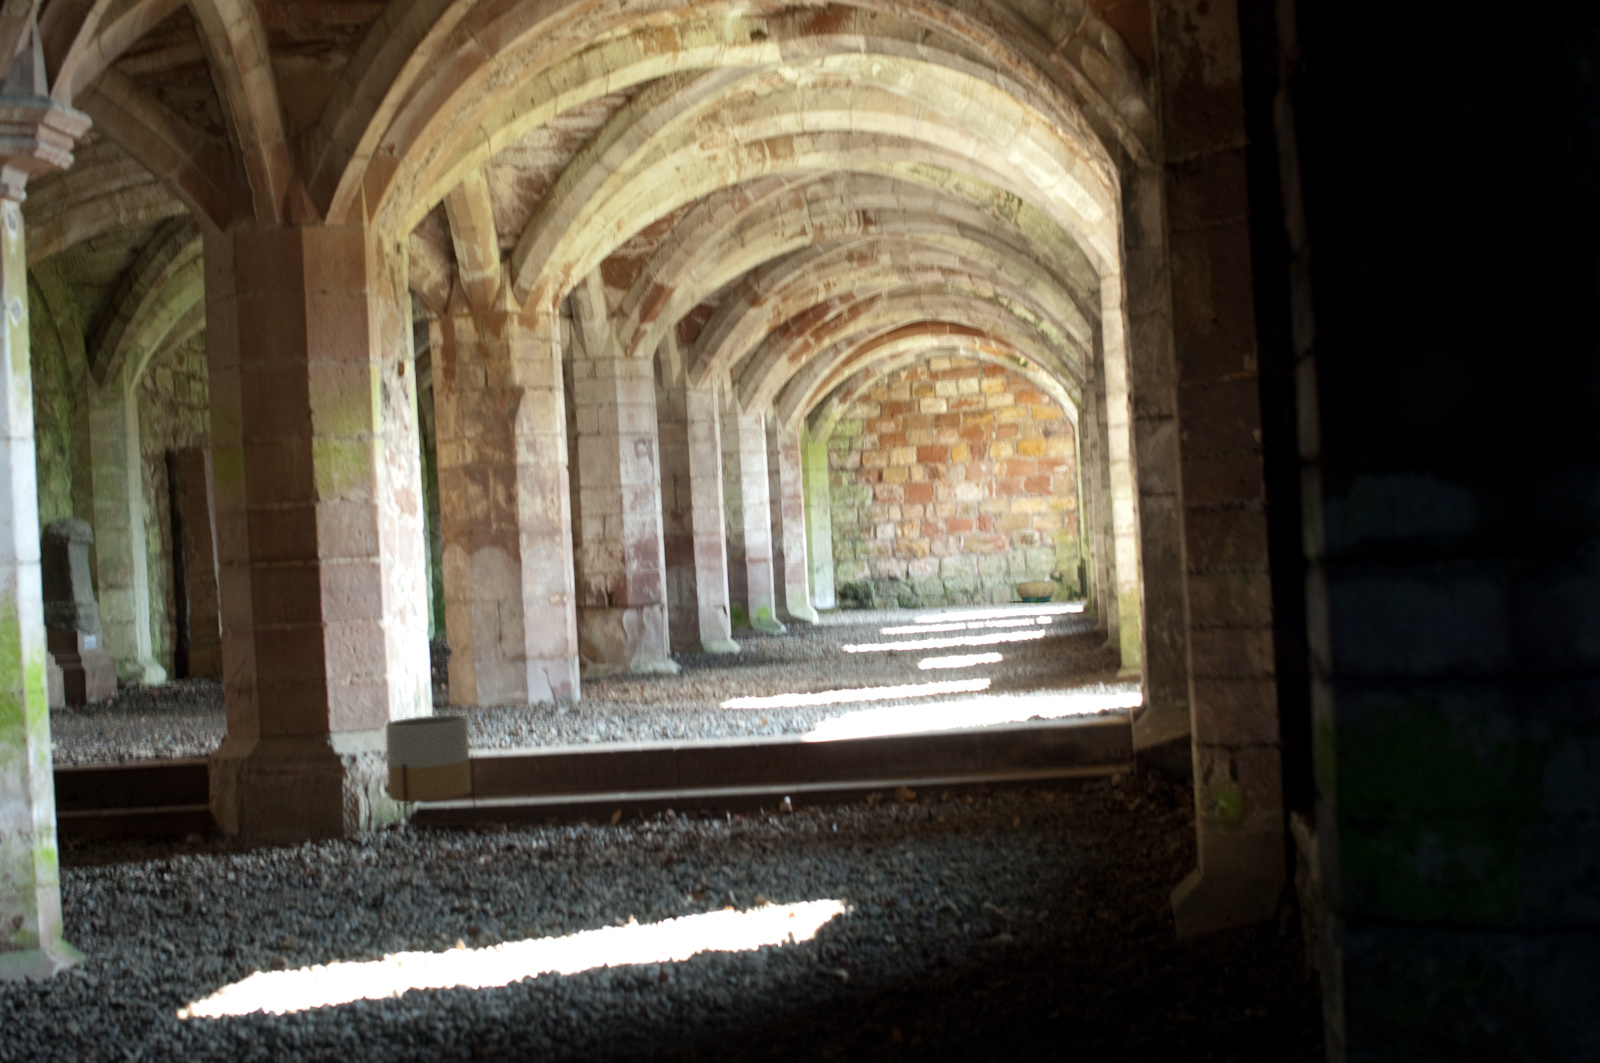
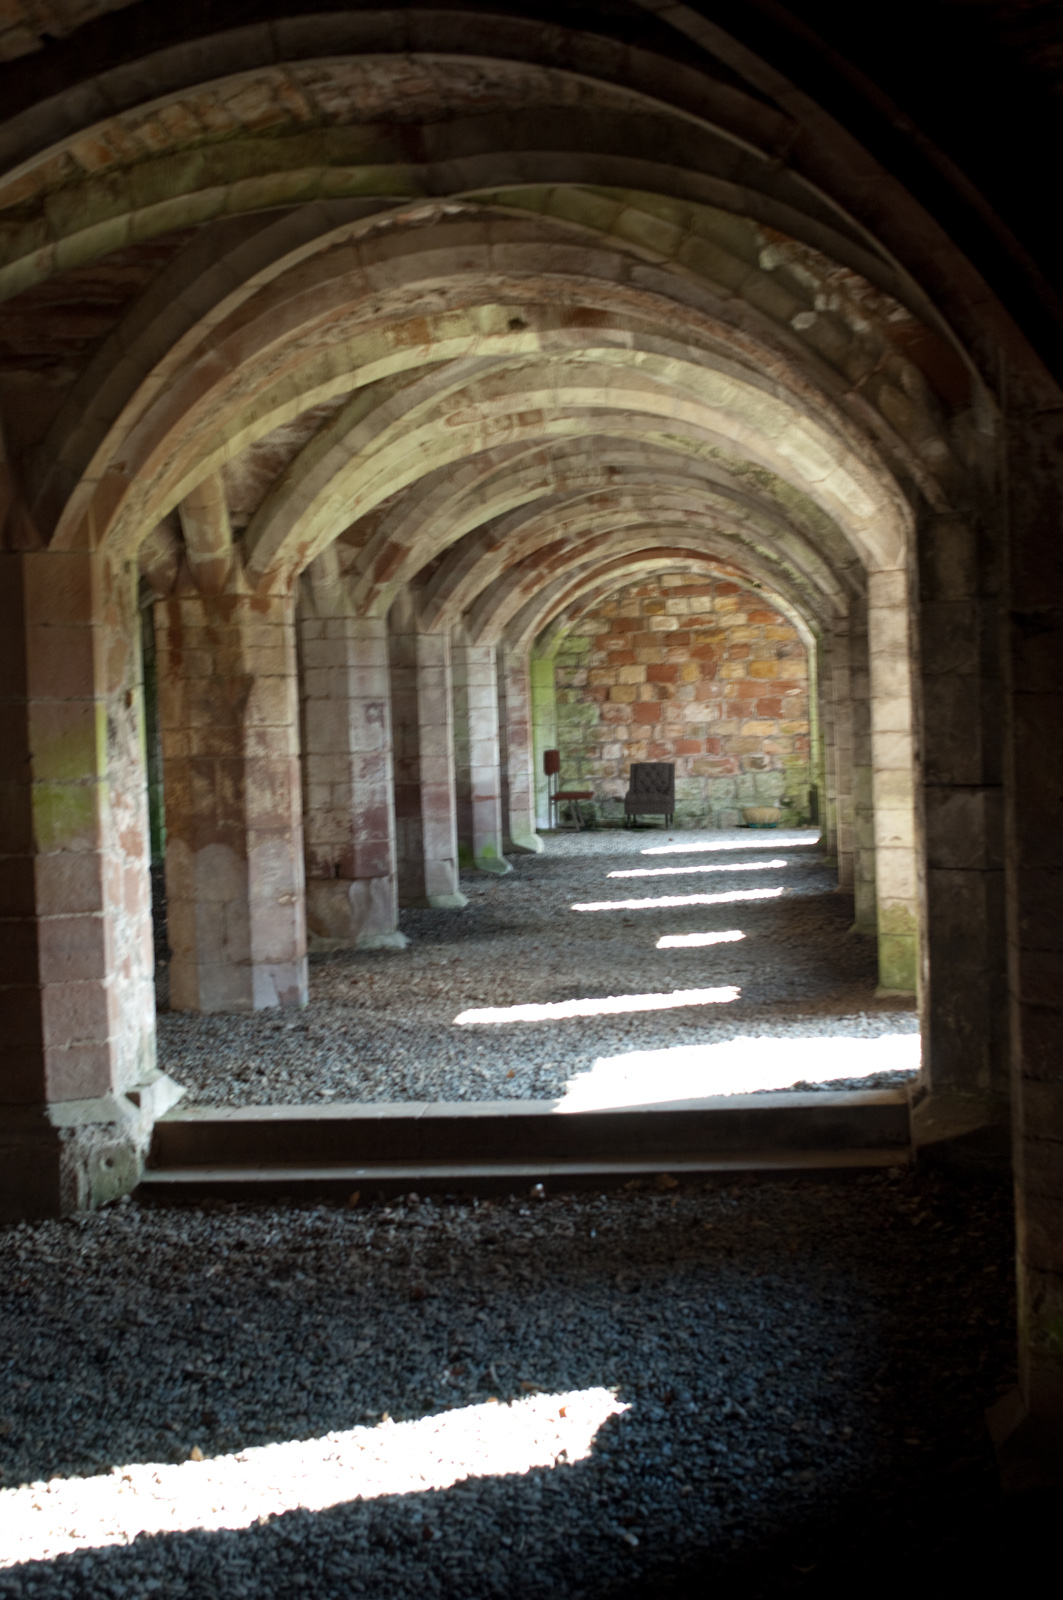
bench: none [817,530,870,611] -> present [543,749,595,833]
chair: none [898,541,950,607] -> present [624,762,676,828]
planter: present [386,715,476,843] -> none [109,1085,205,1232]

